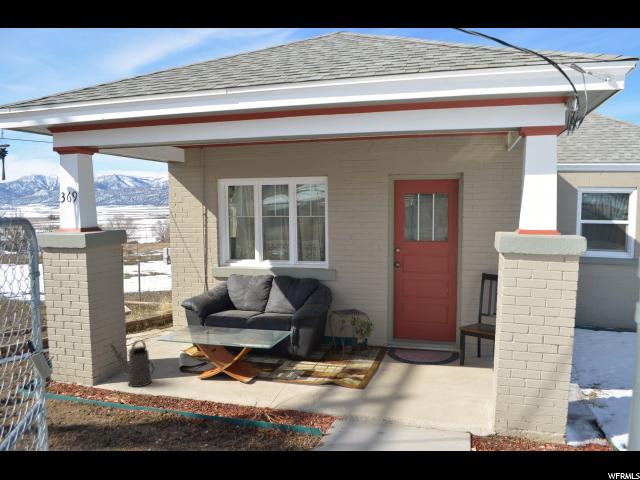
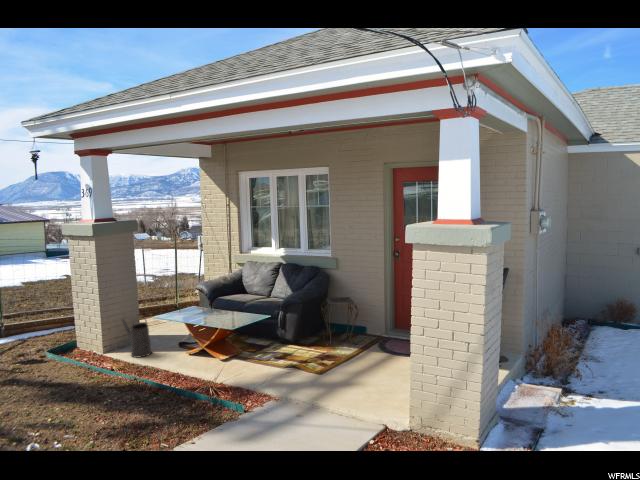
potted plant: present [347,317,374,350] -> none [344,304,372,337]

